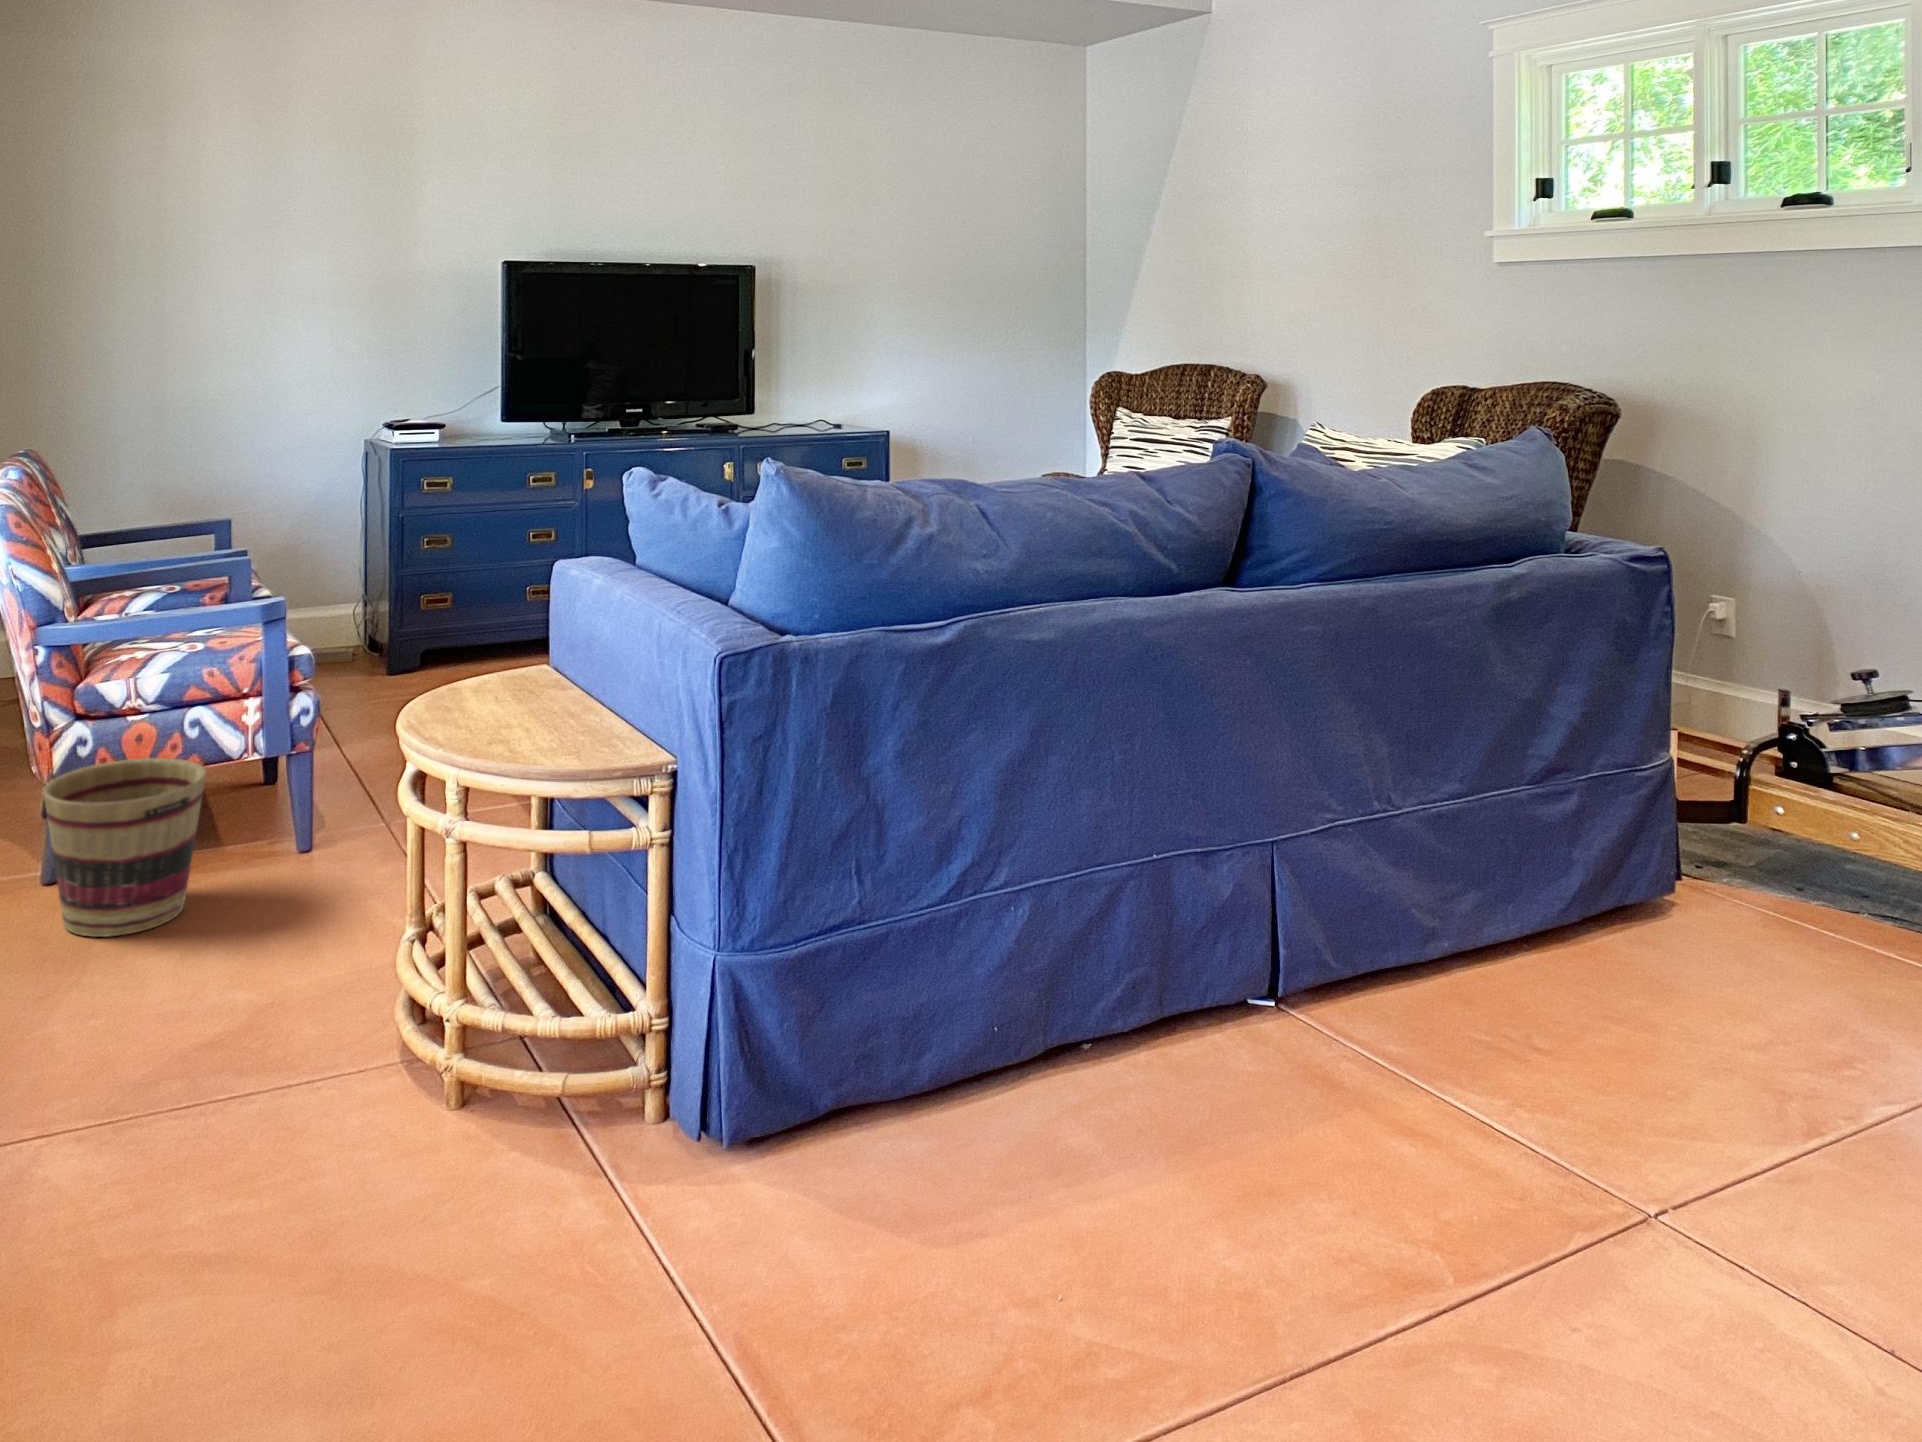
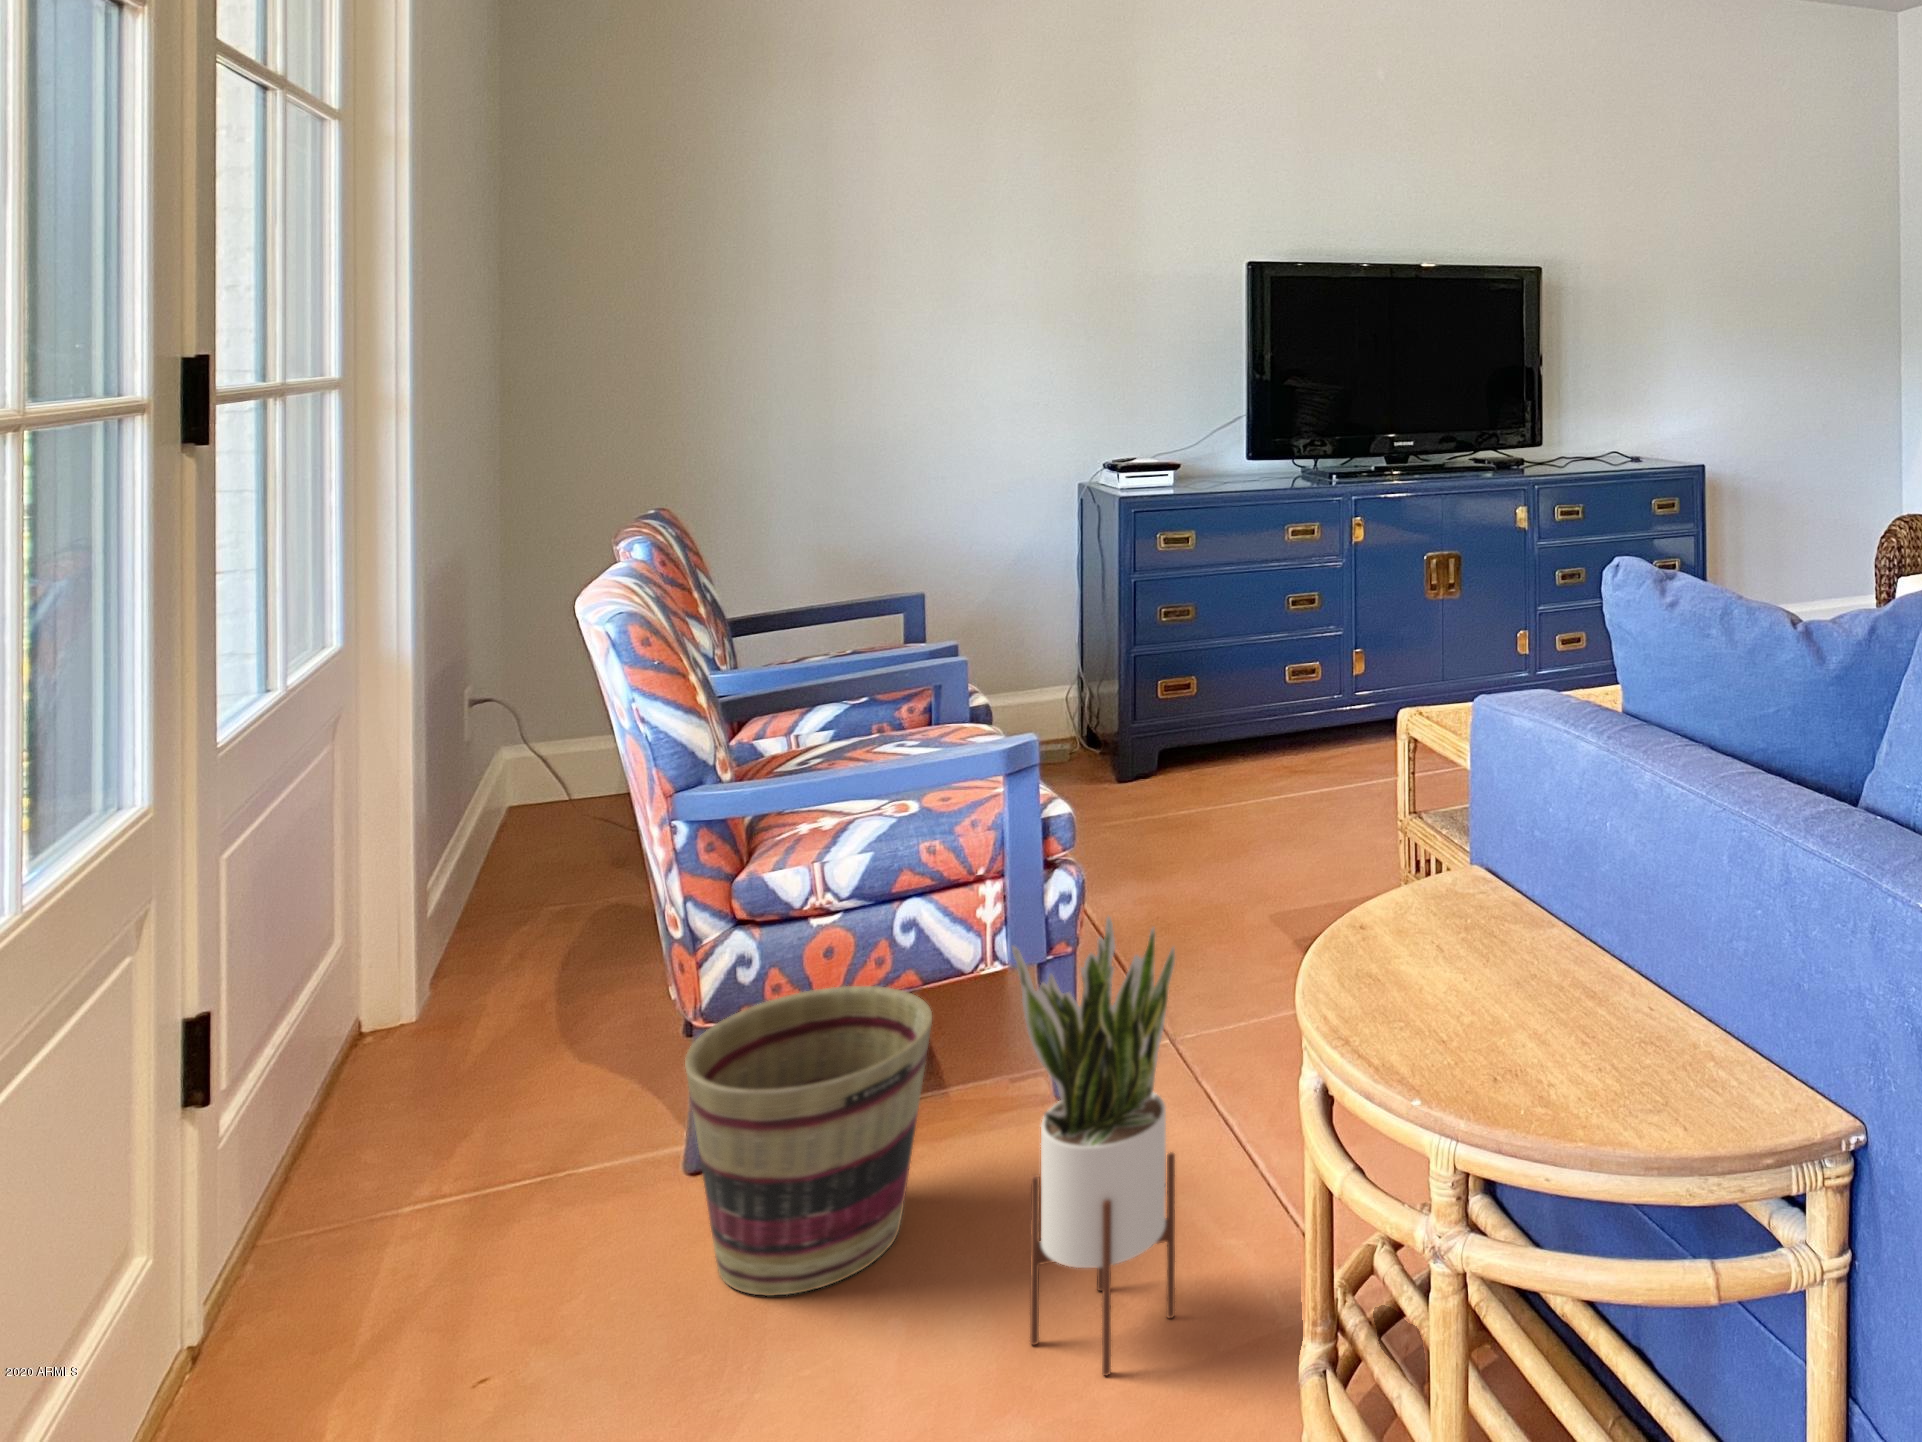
potted plant: none [246,694,357,972] -> present [1012,917,1175,1376]

